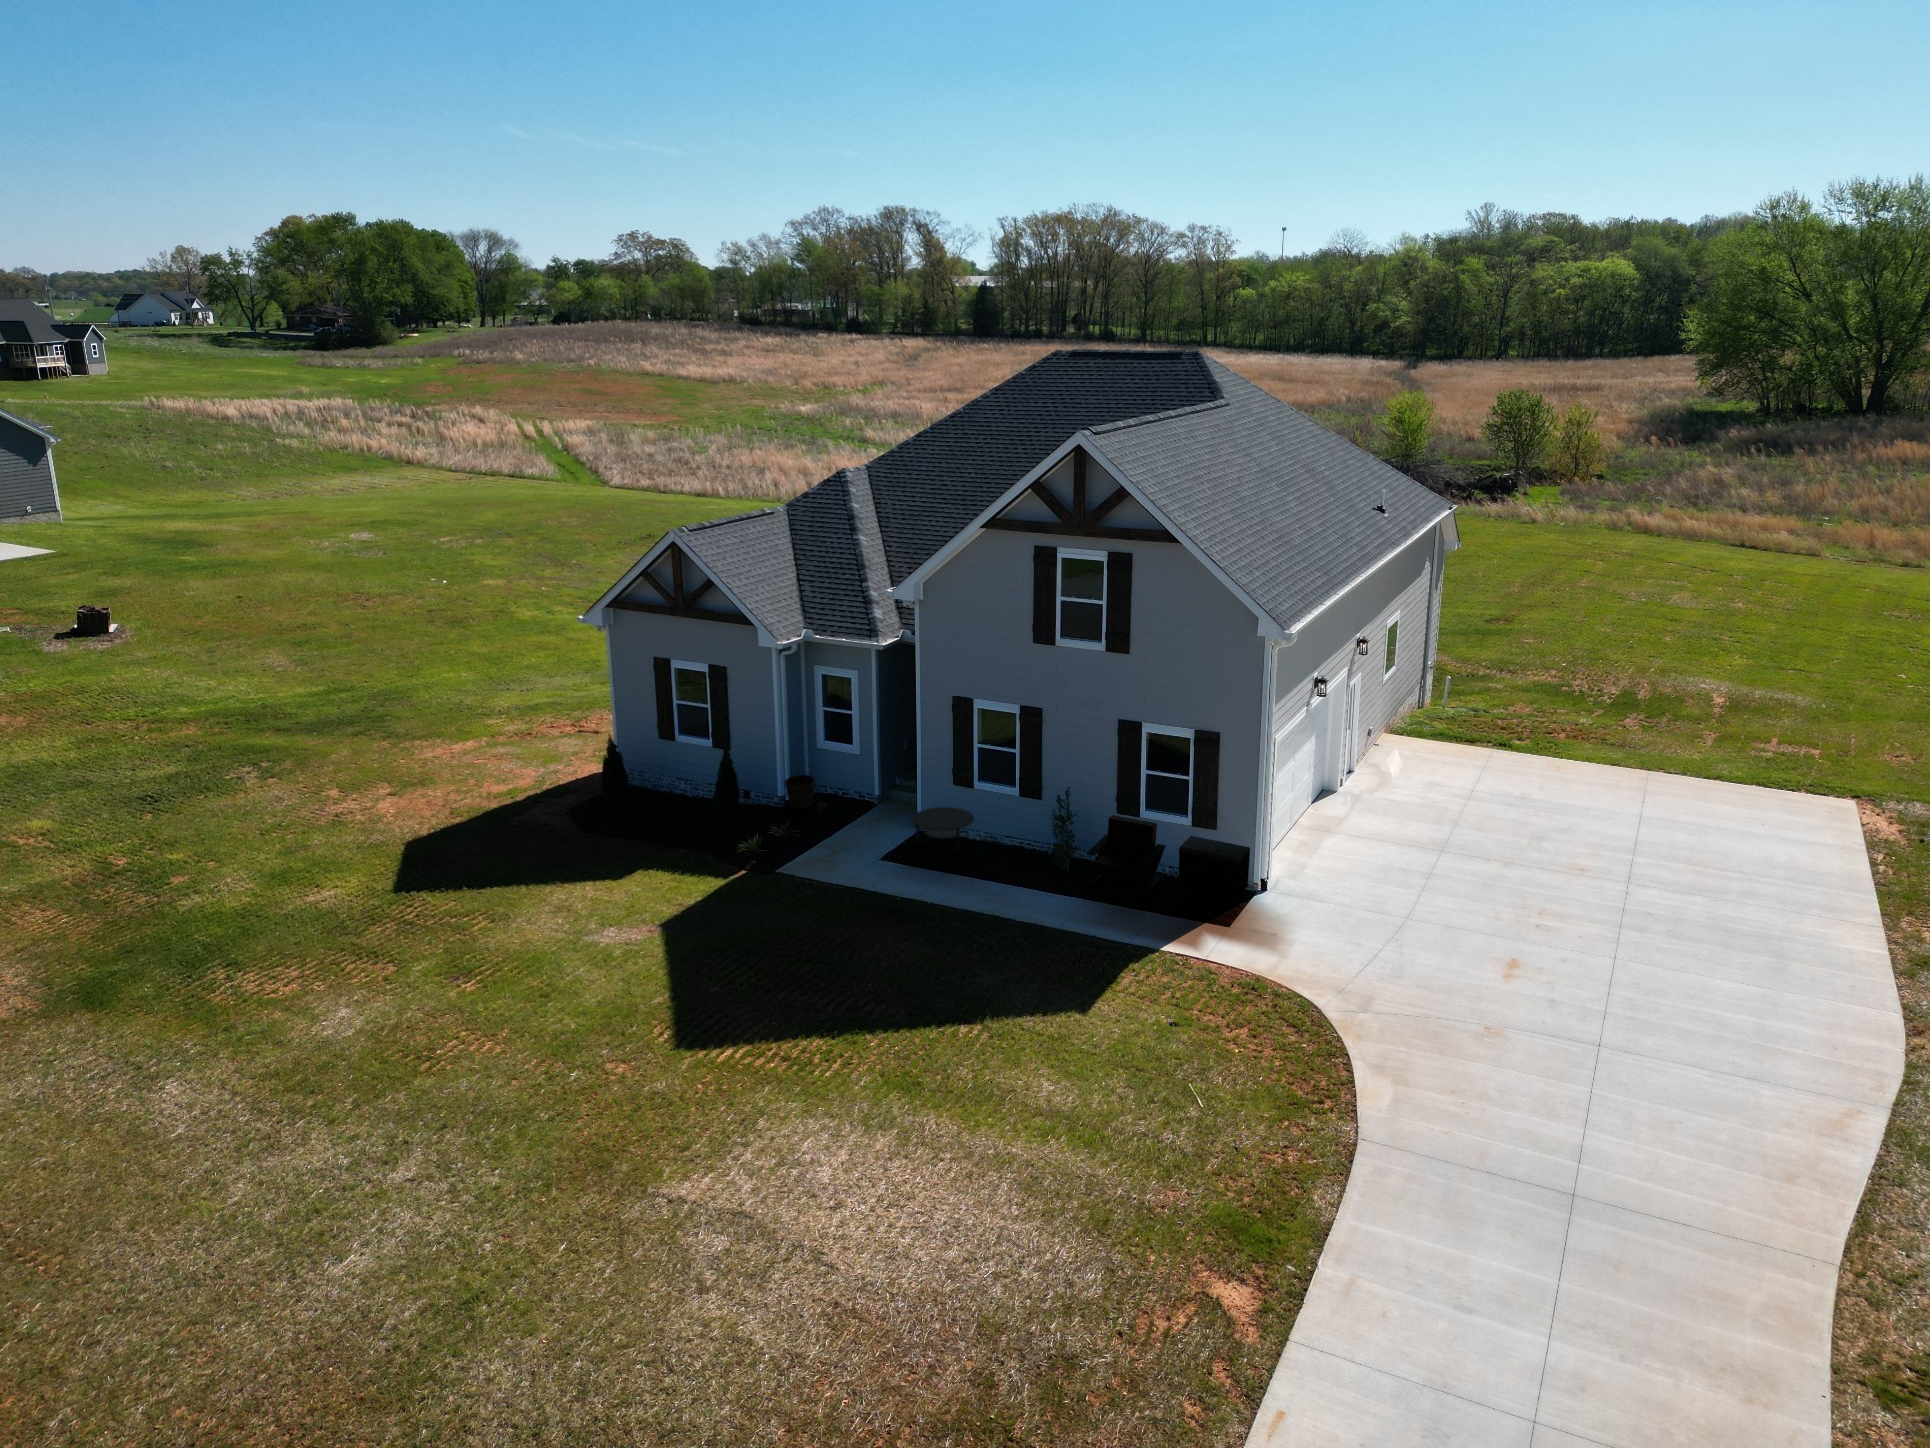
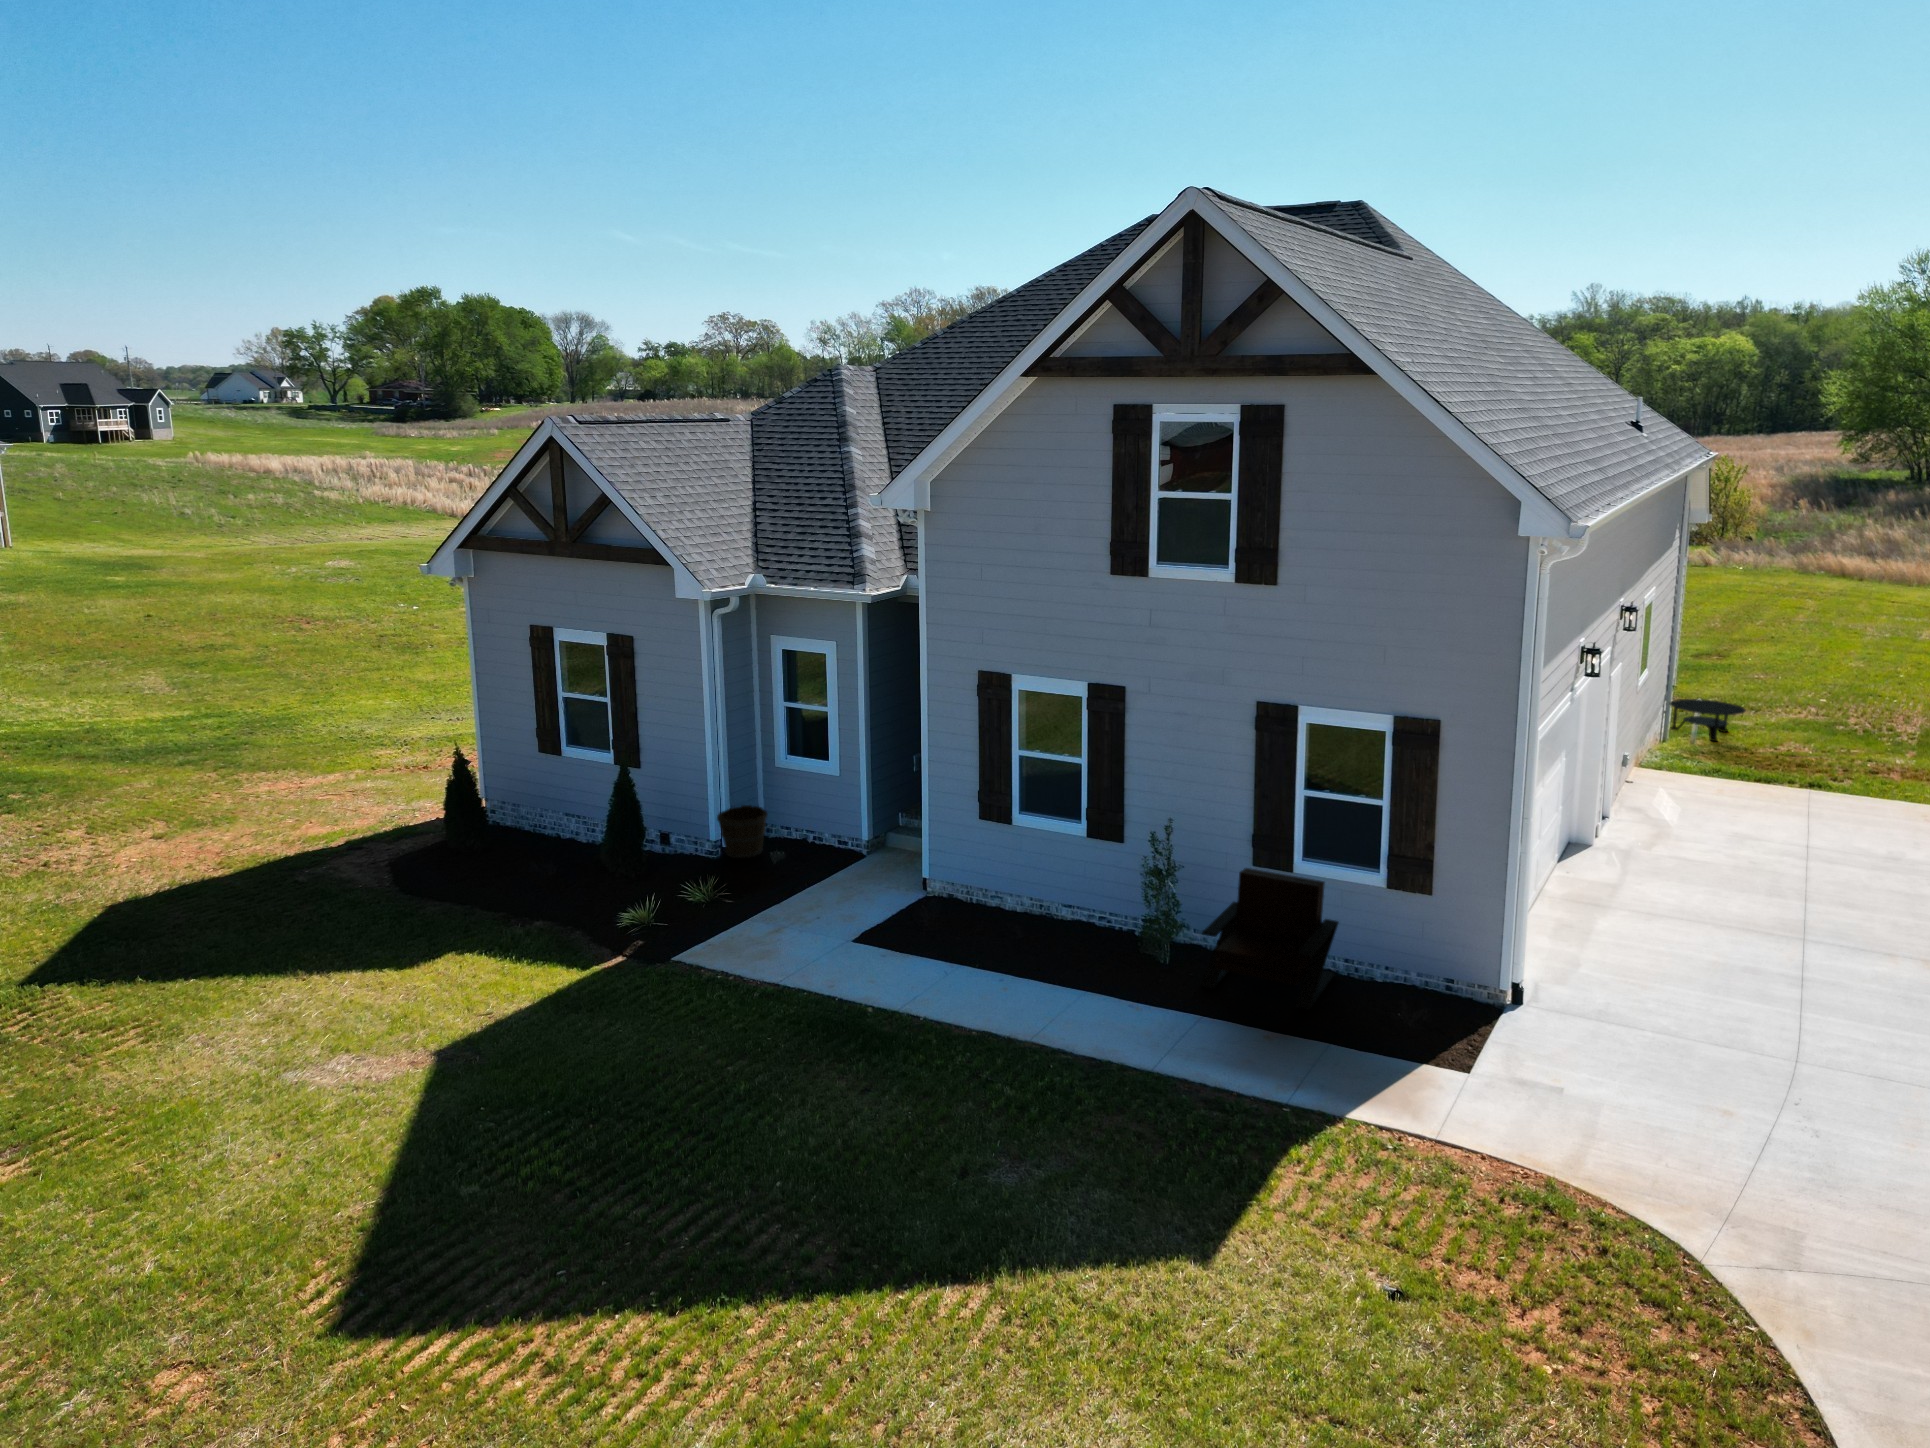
round table: present [912,807,974,851] -> present [1670,699,1746,742]
storage bench: present [1178,836,1250,901] -> none [1364,904,1494,1021]

